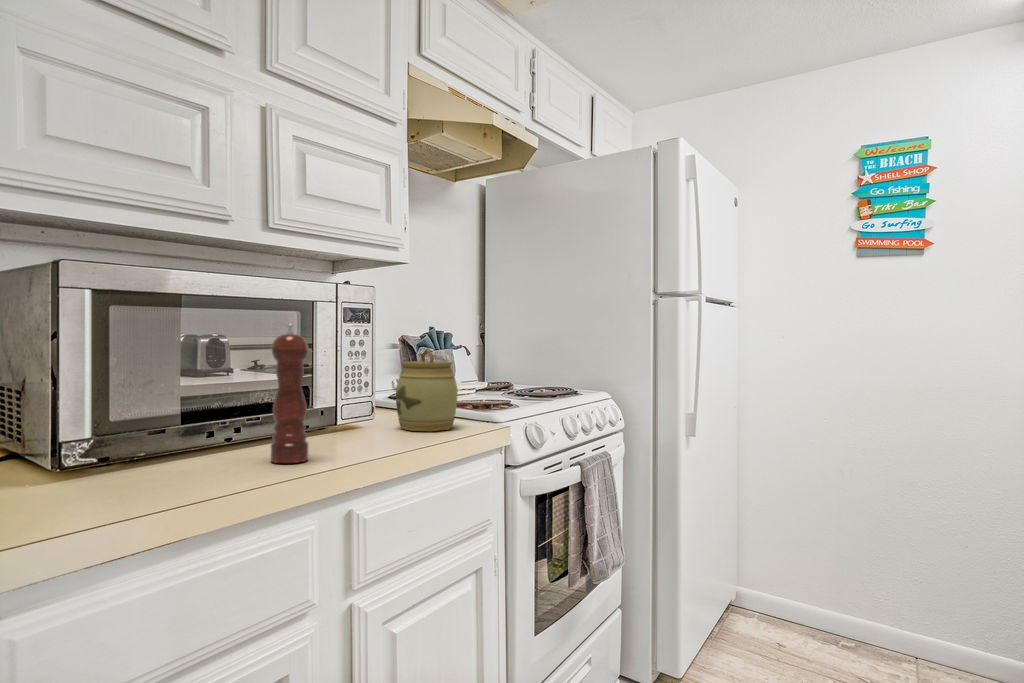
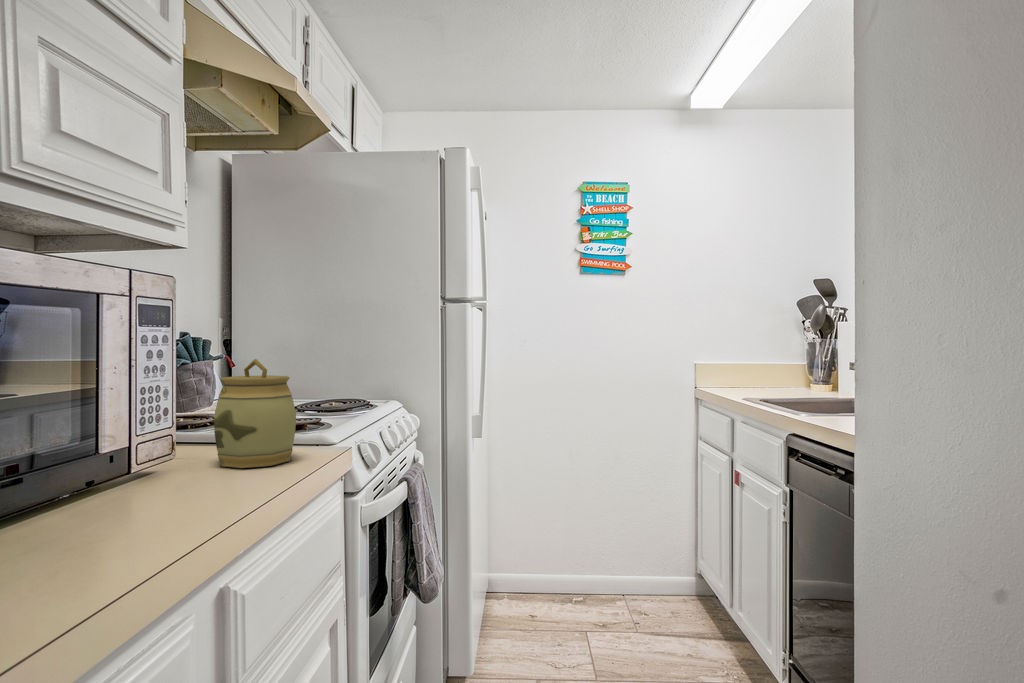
pepper mill: present [271,324,309,463] -> none [72,327,141,557]

